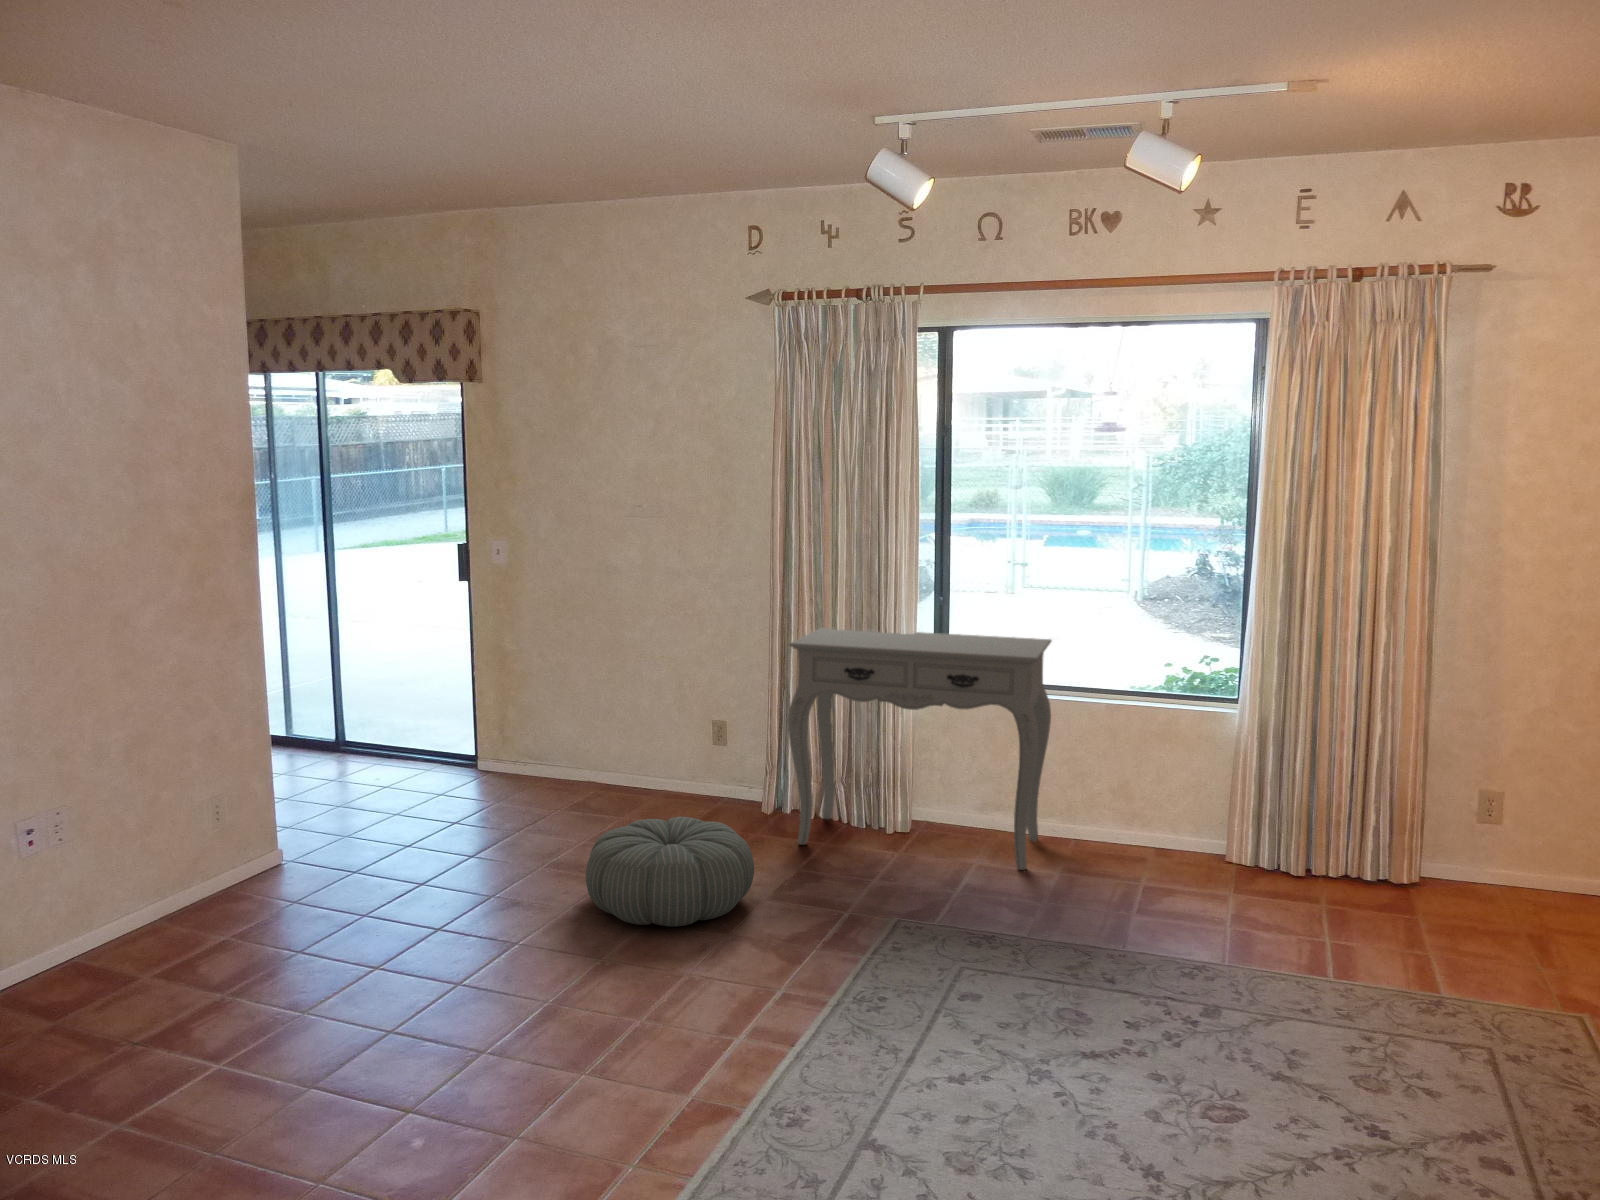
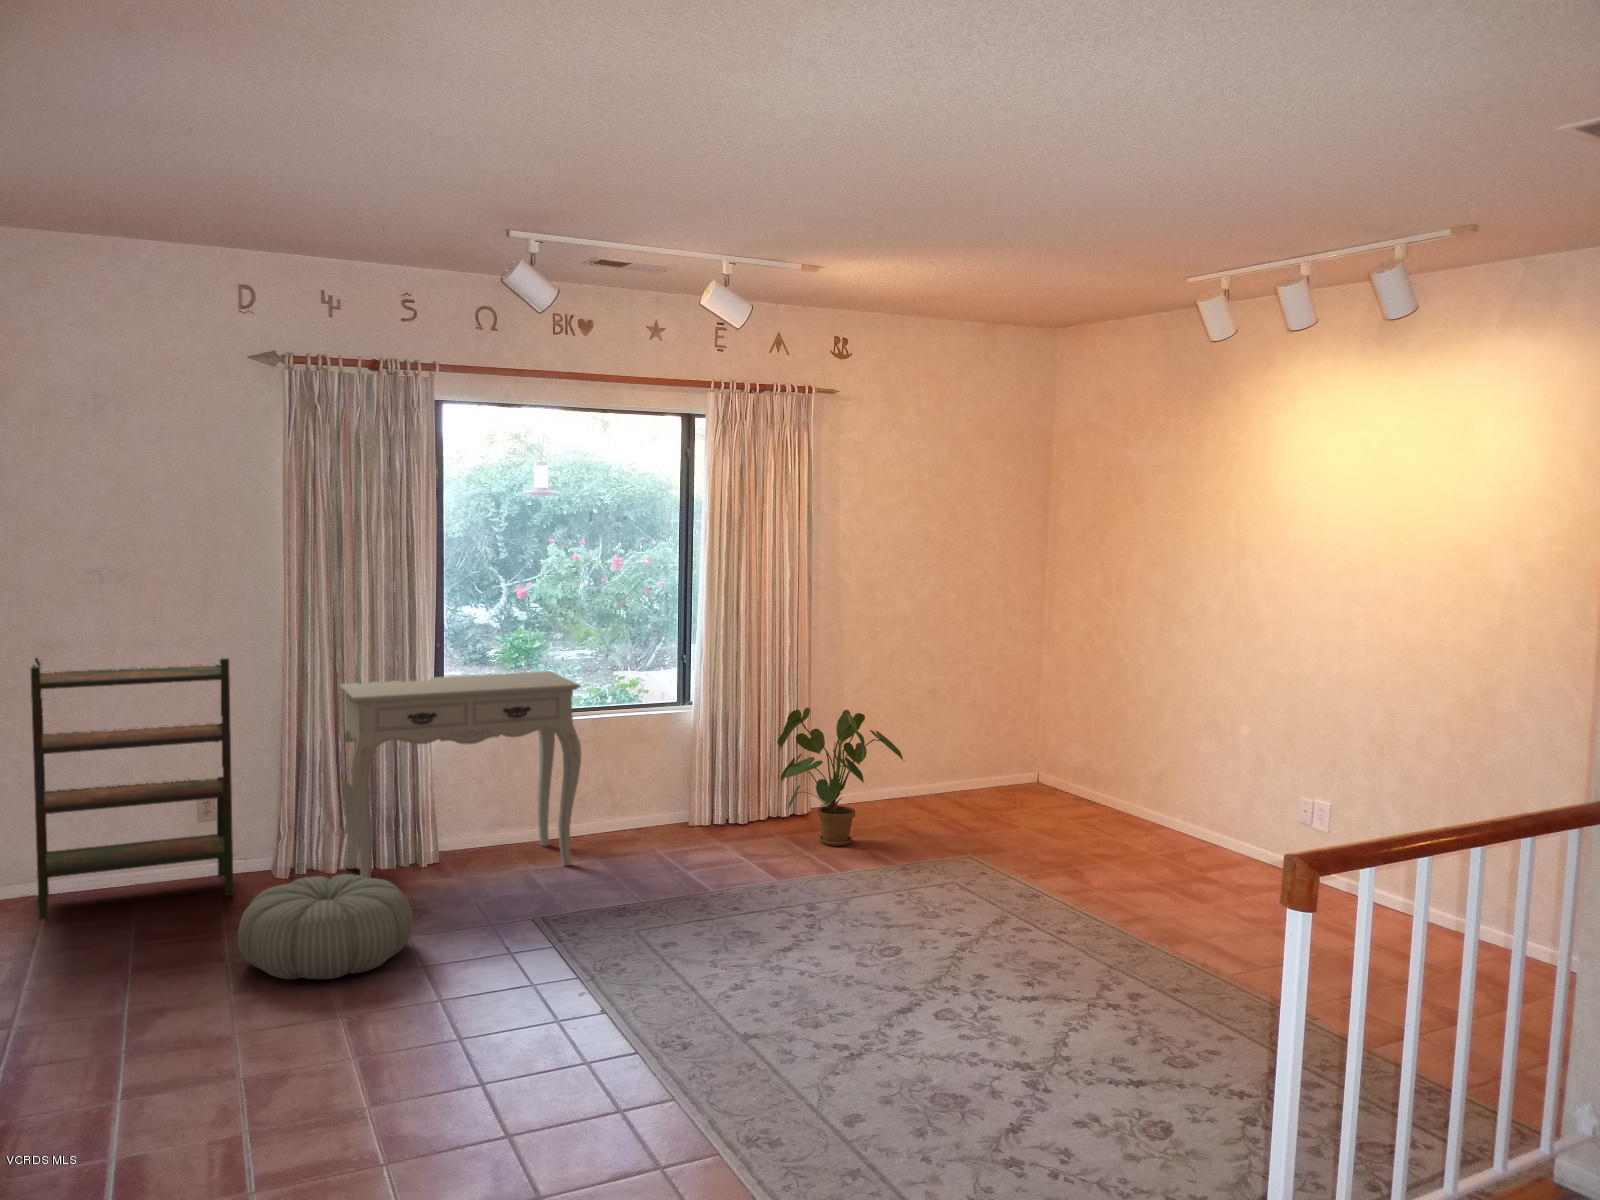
bookshelf: none [556,579,732,820] -> present [31,658,234,920]
house plant: none [1316,730,1547,938] -> present [777,708,904,846]

